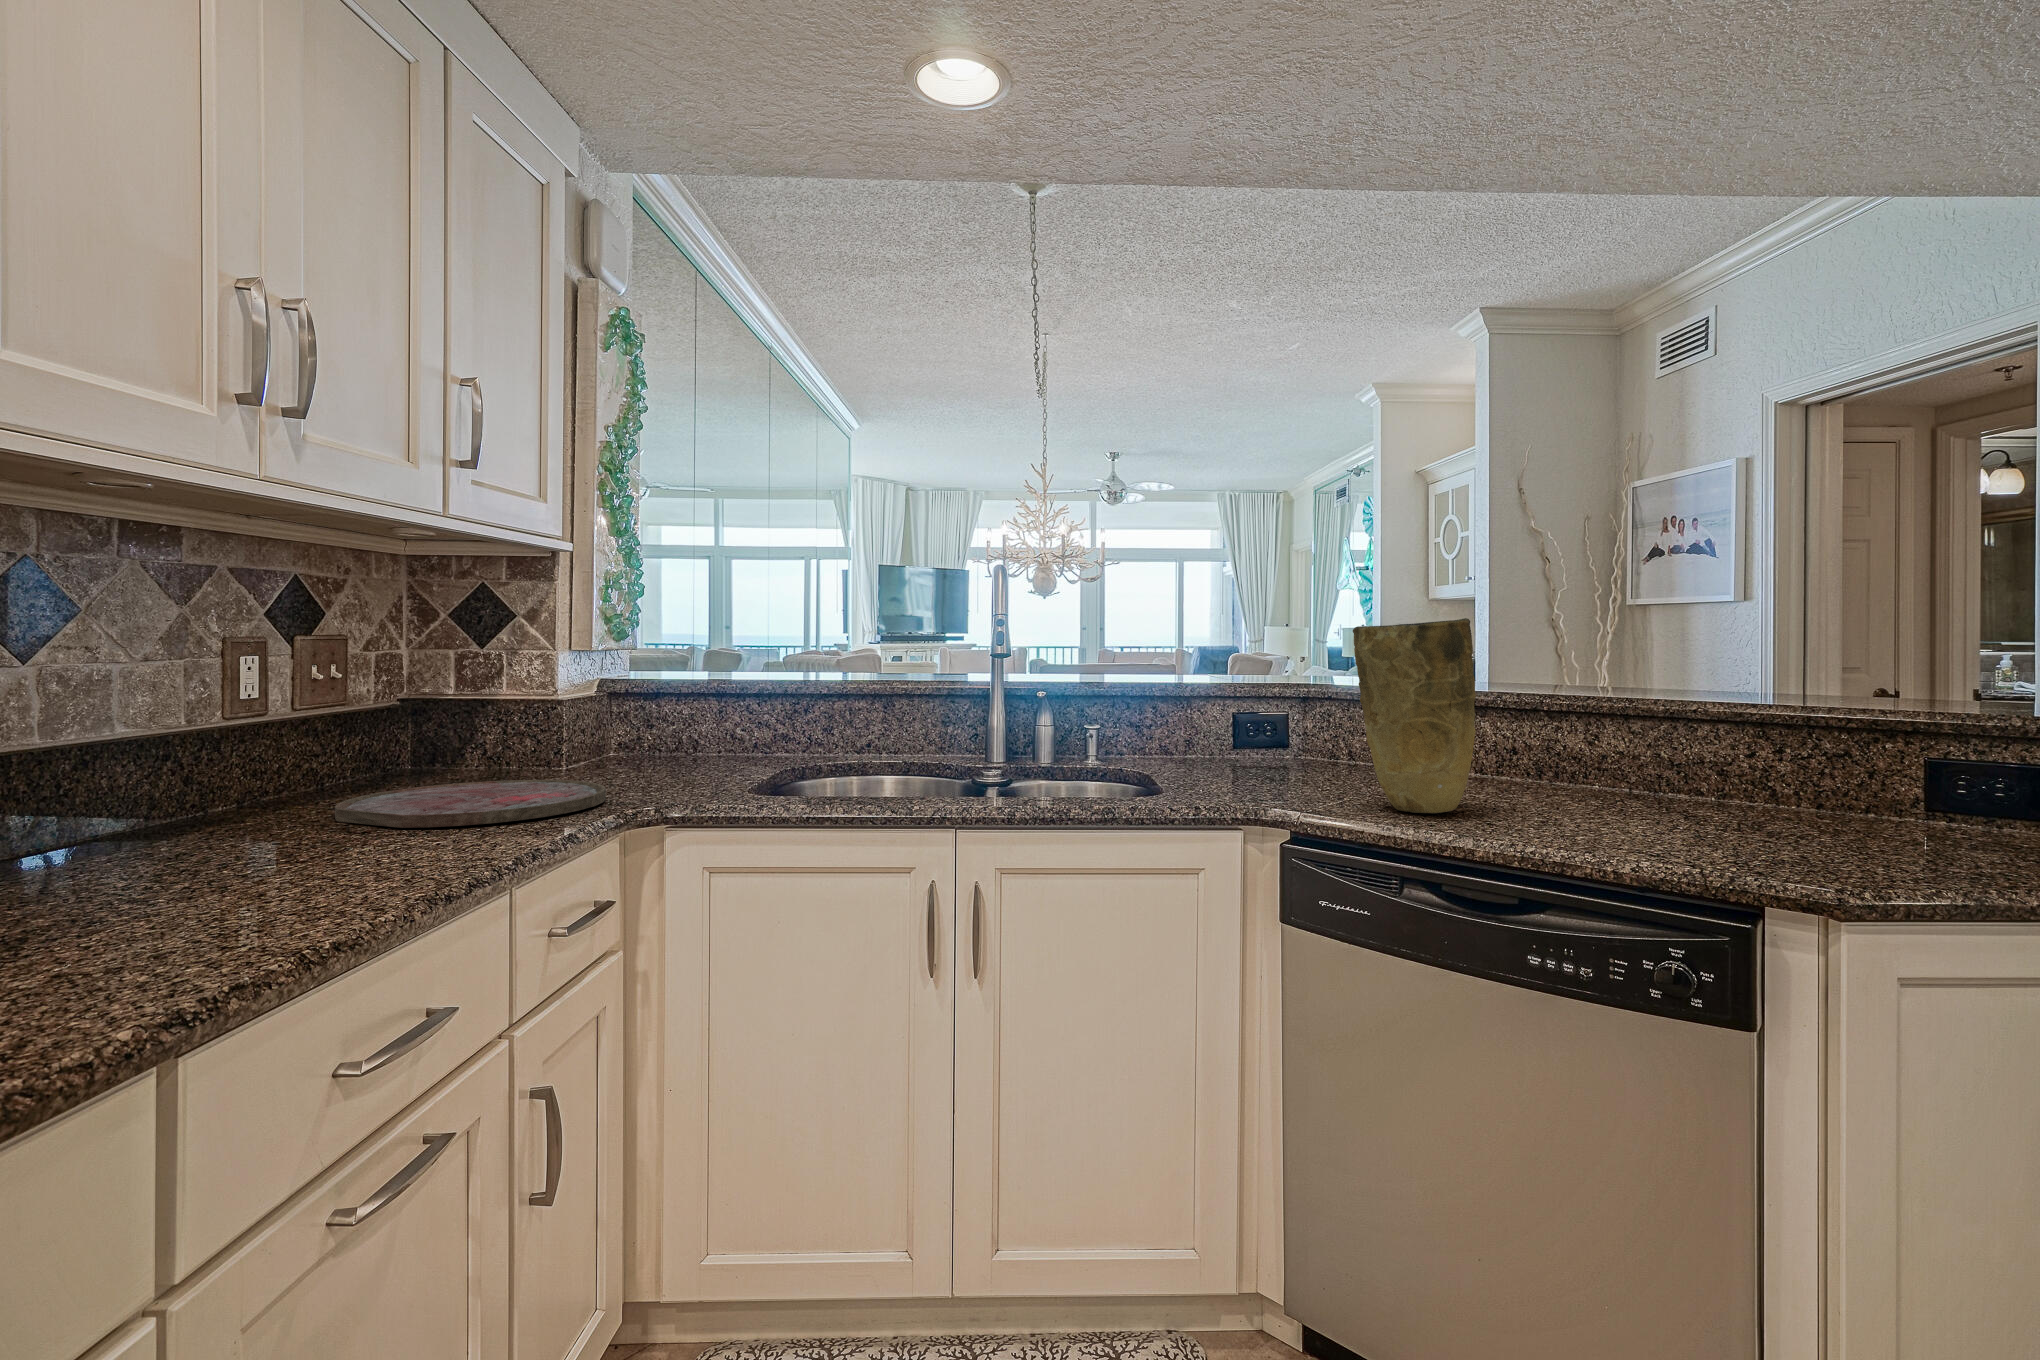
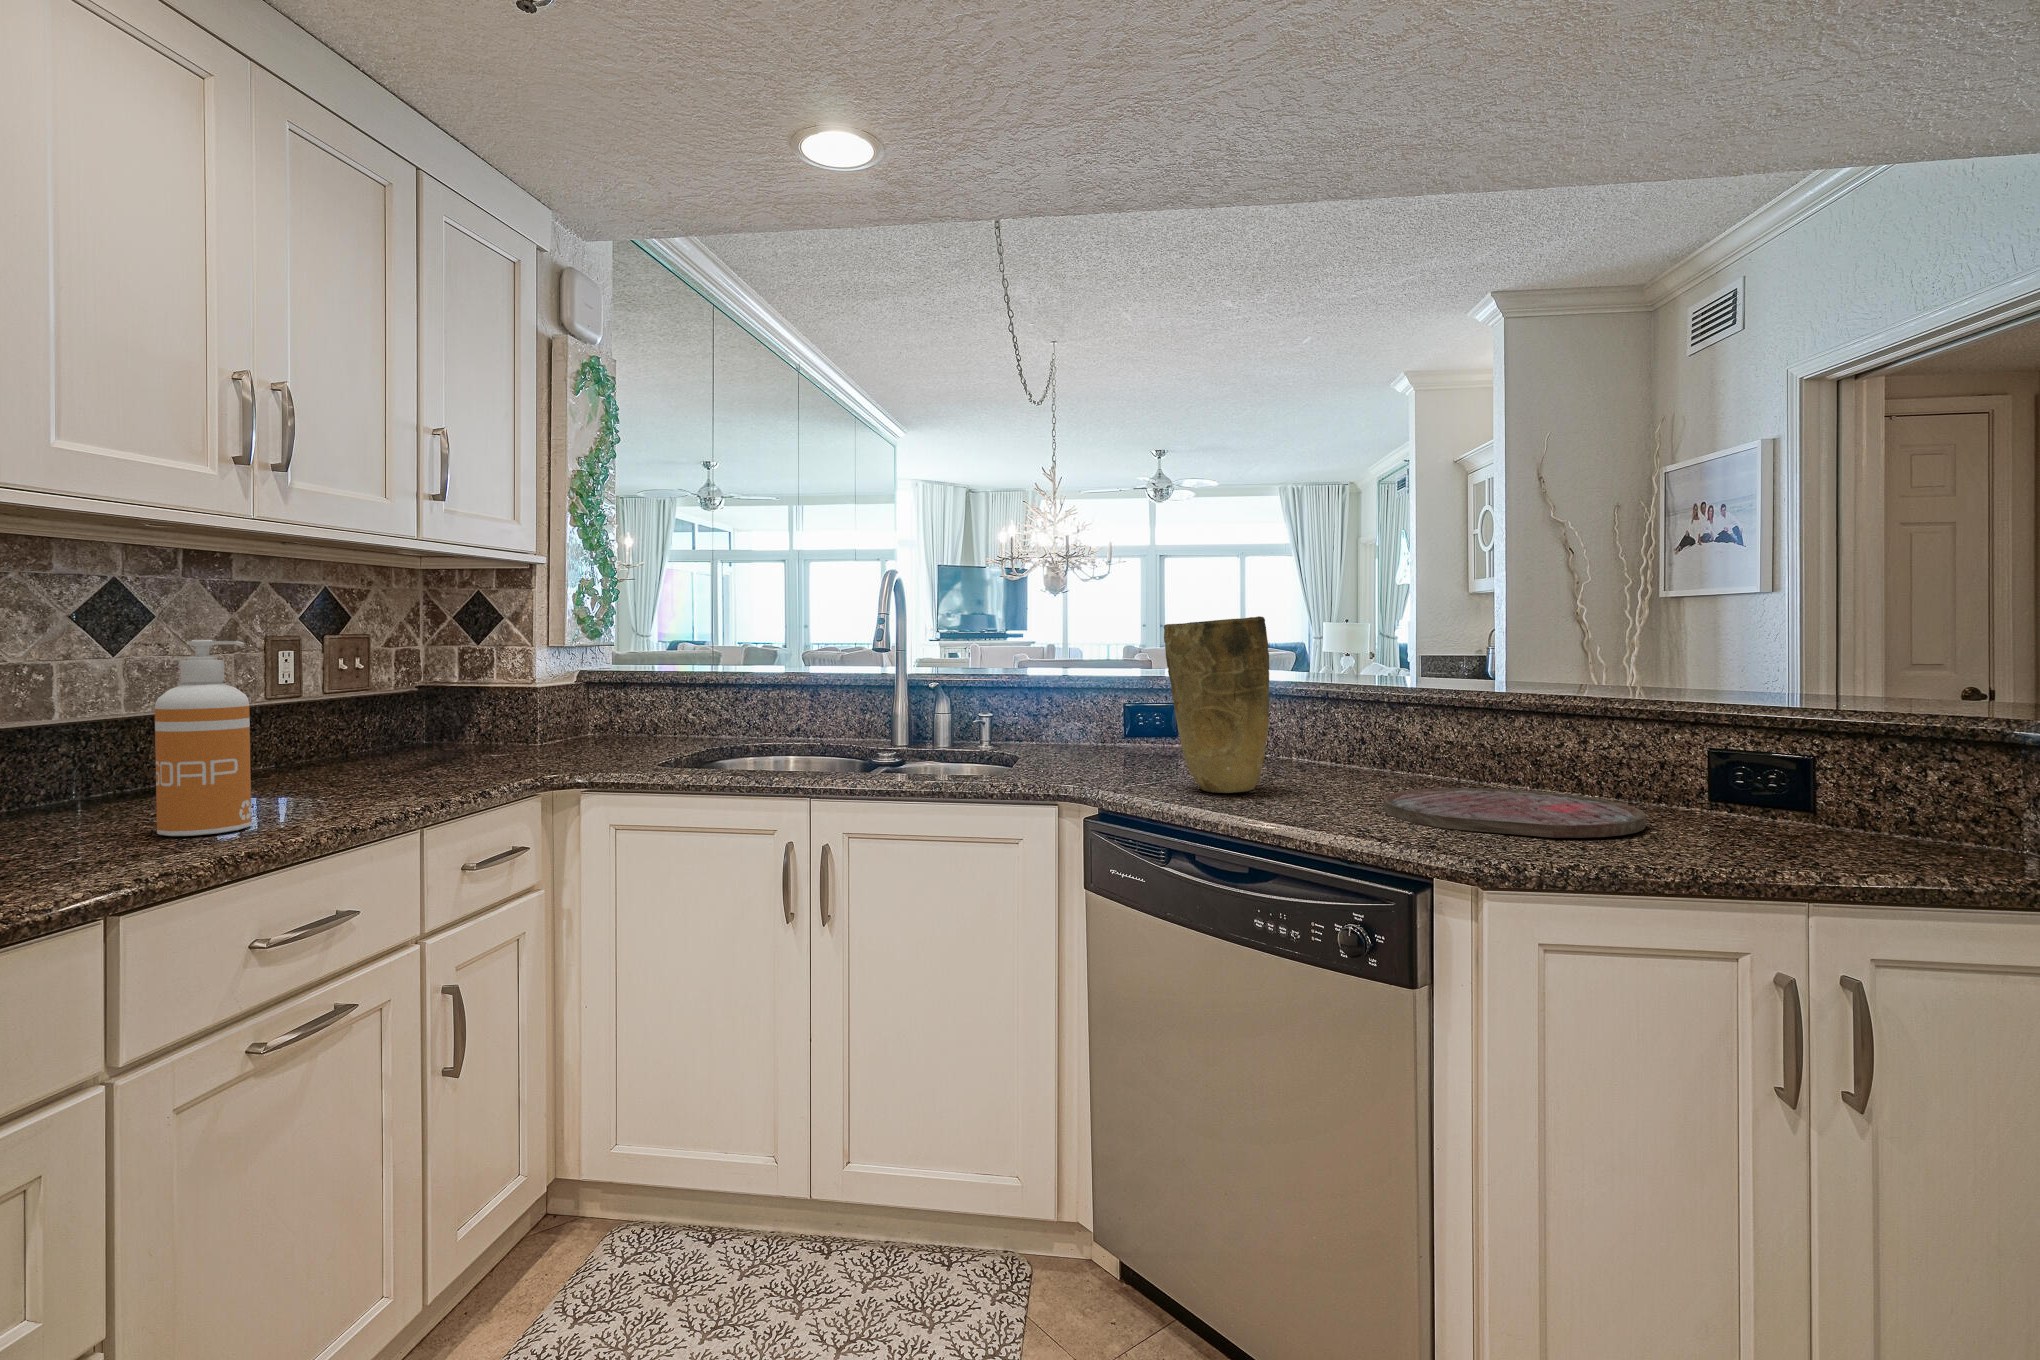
soap dispenser: none [133,641,278,929] -> present [155,640,251,836]
cutting board: present [335,780,606,828] -> present [1383,788,1646,838]

